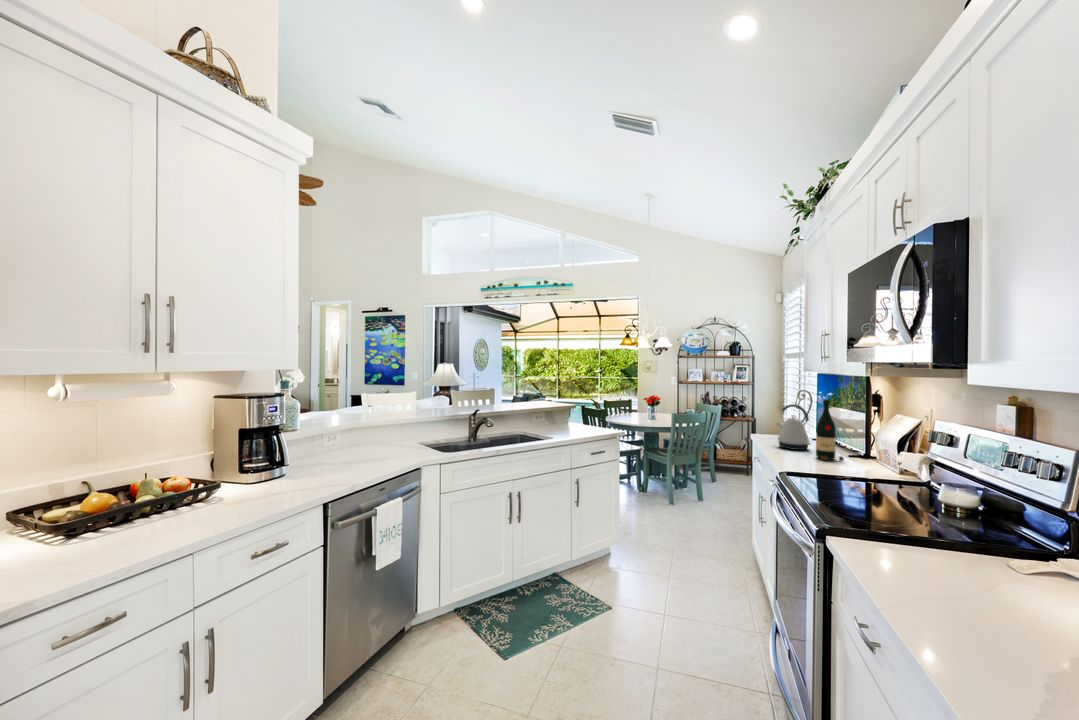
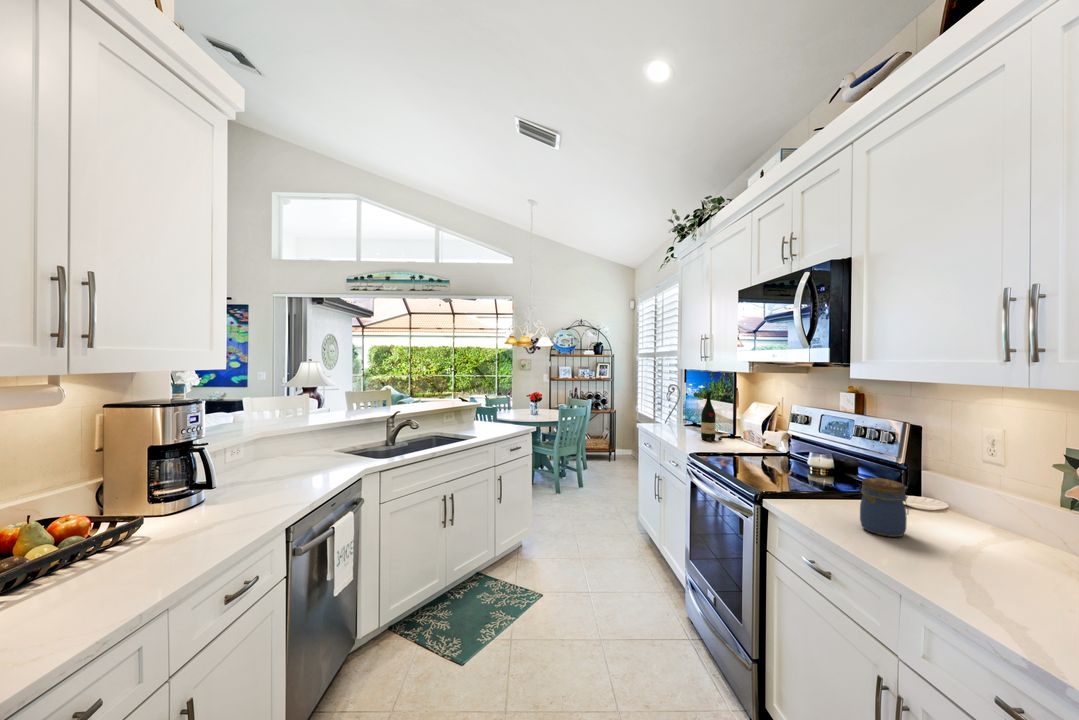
kettle: present [776,404,810,450] -> none [665,397,693,434]
jar: none [942,519,1023,608] -> present [860,478,908,537]

